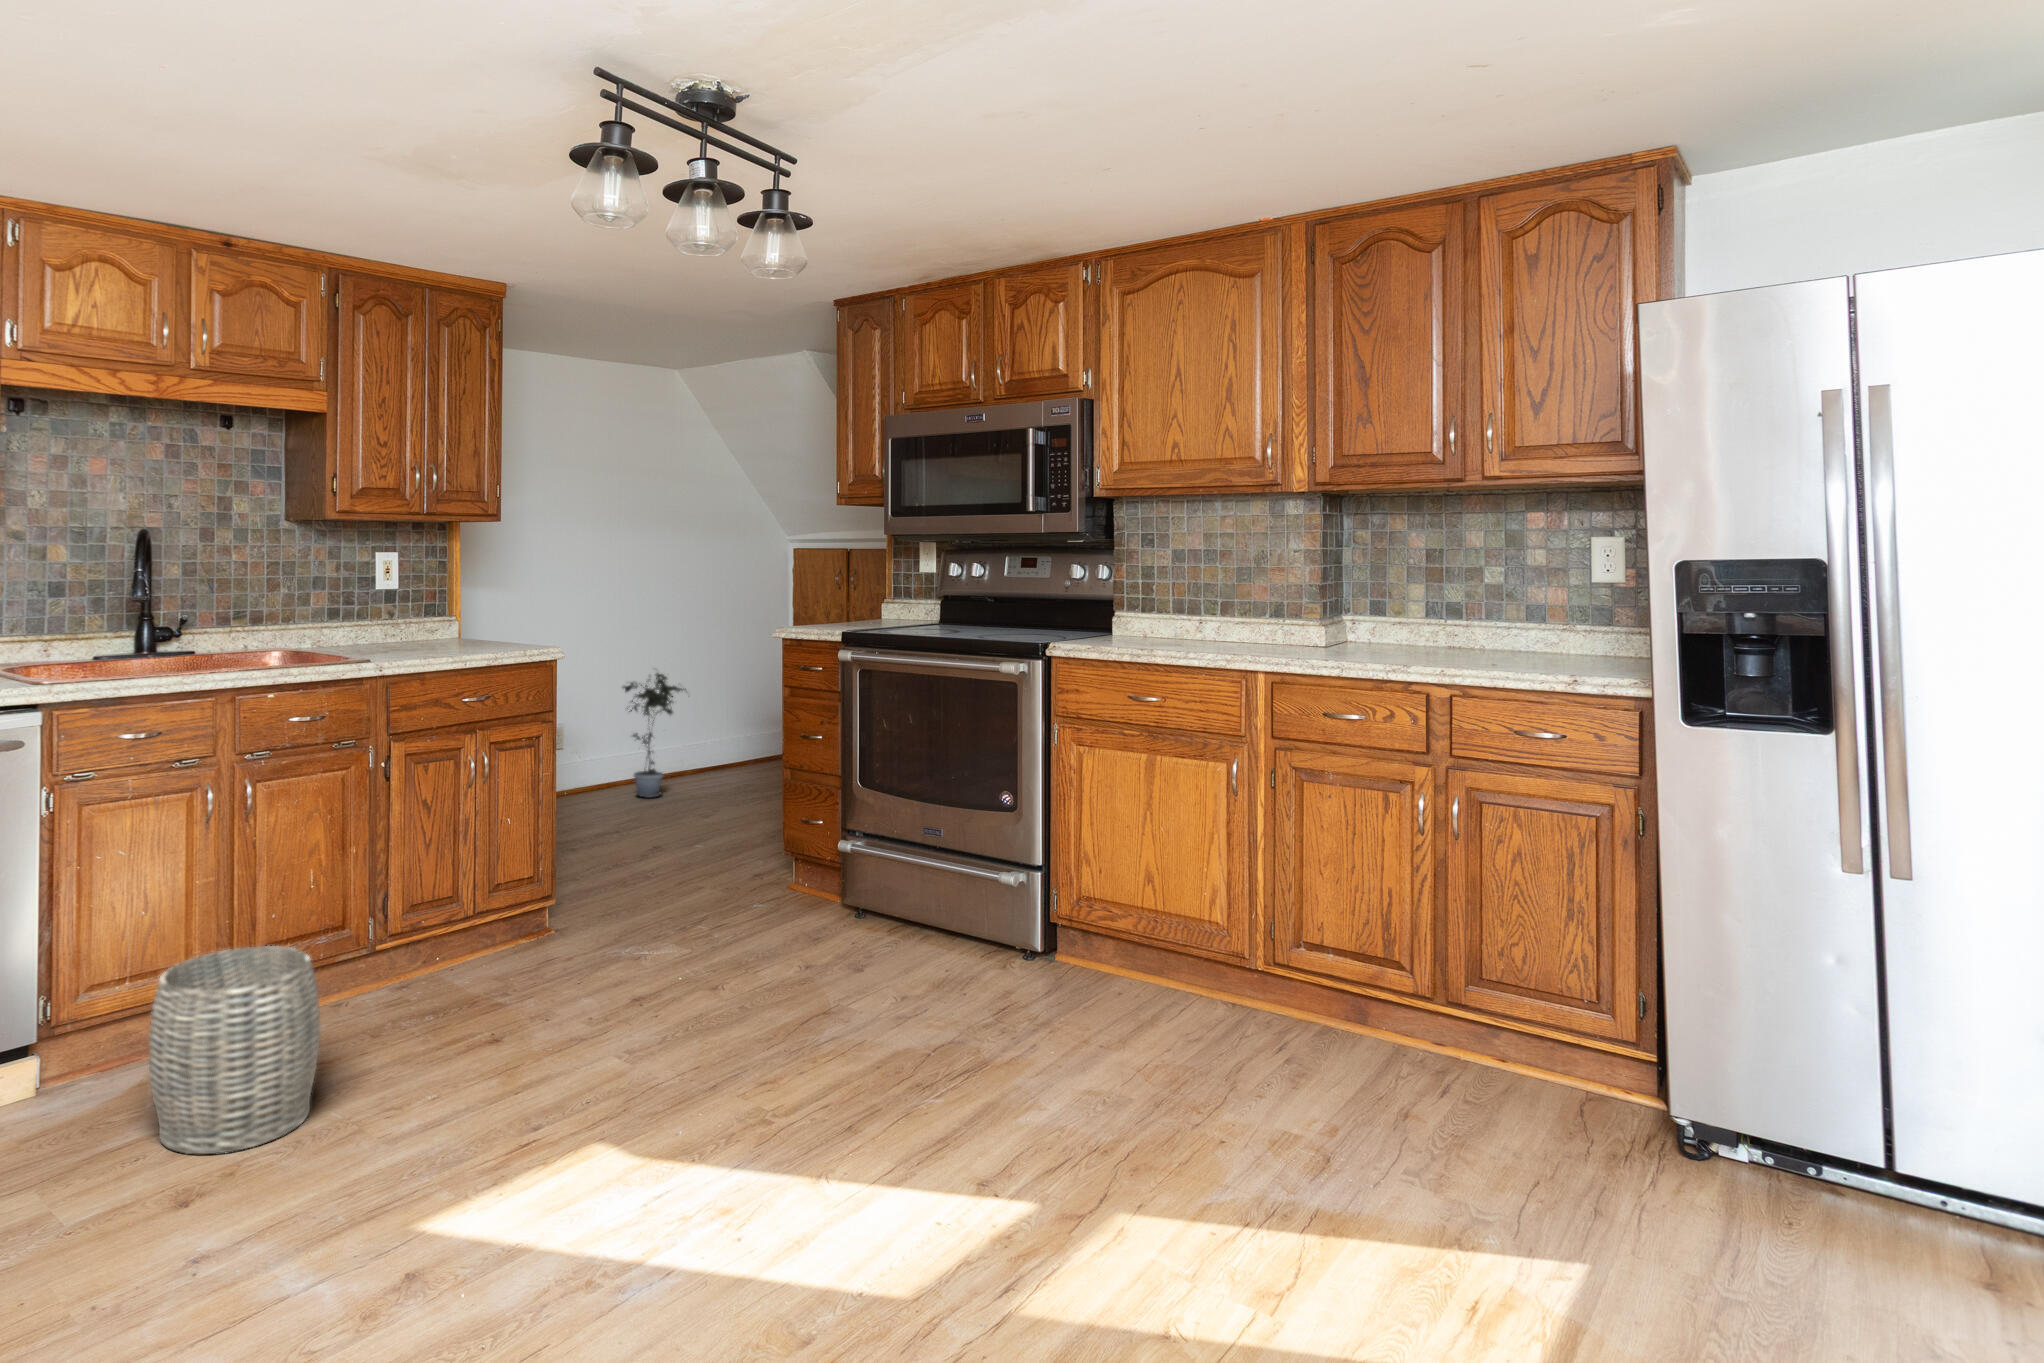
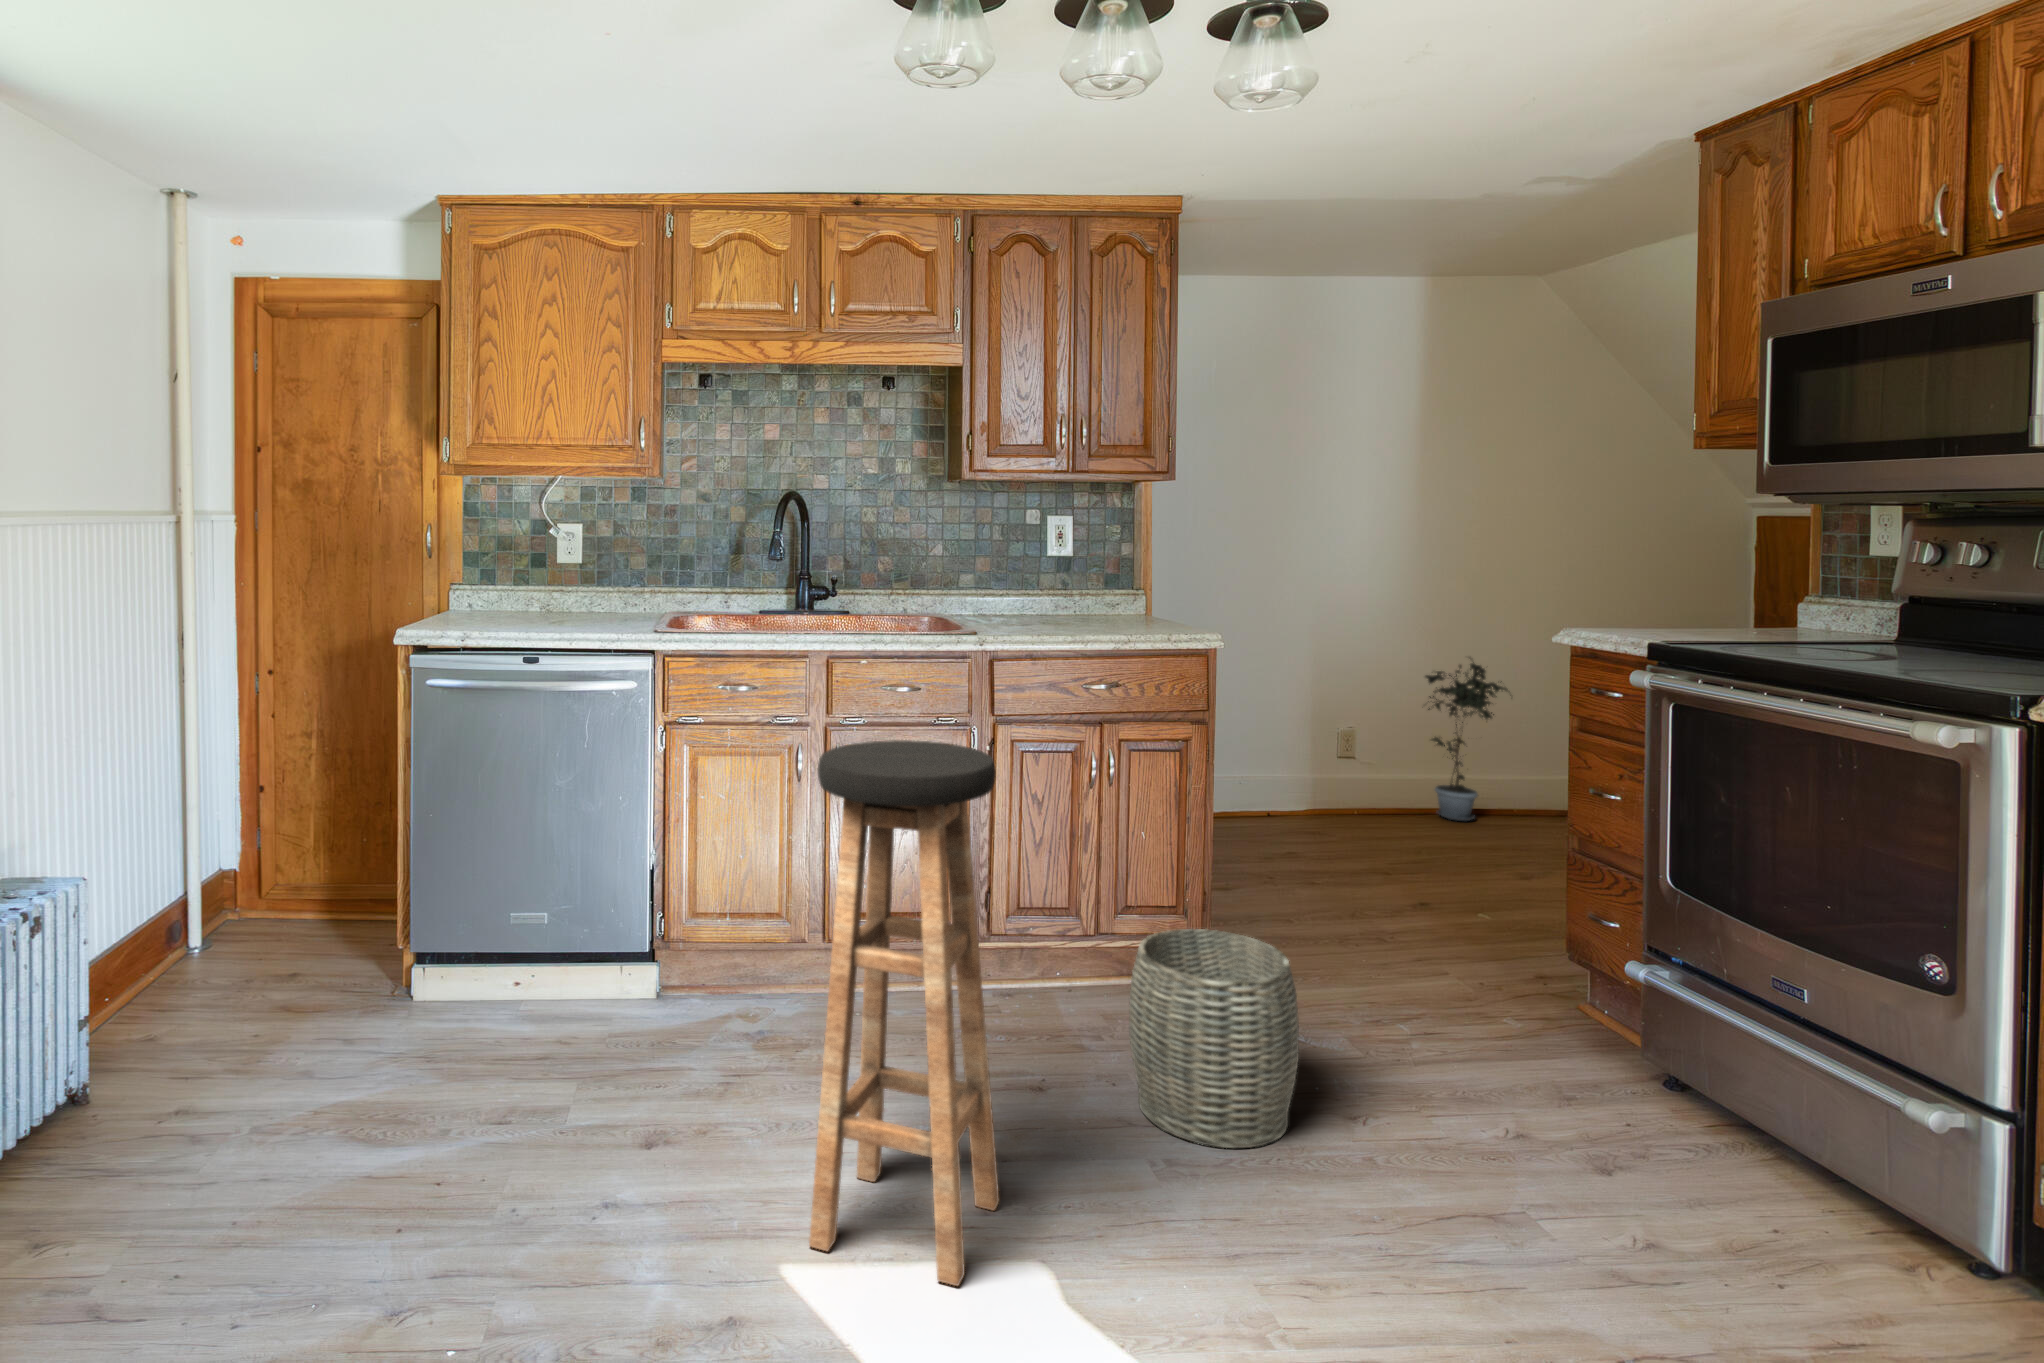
bar stool: none [393,731,546,1178] -> present [809,740,999,1286]
woven basket: present [149,946,320,1154] -> present [1129,929,1299,1148]

